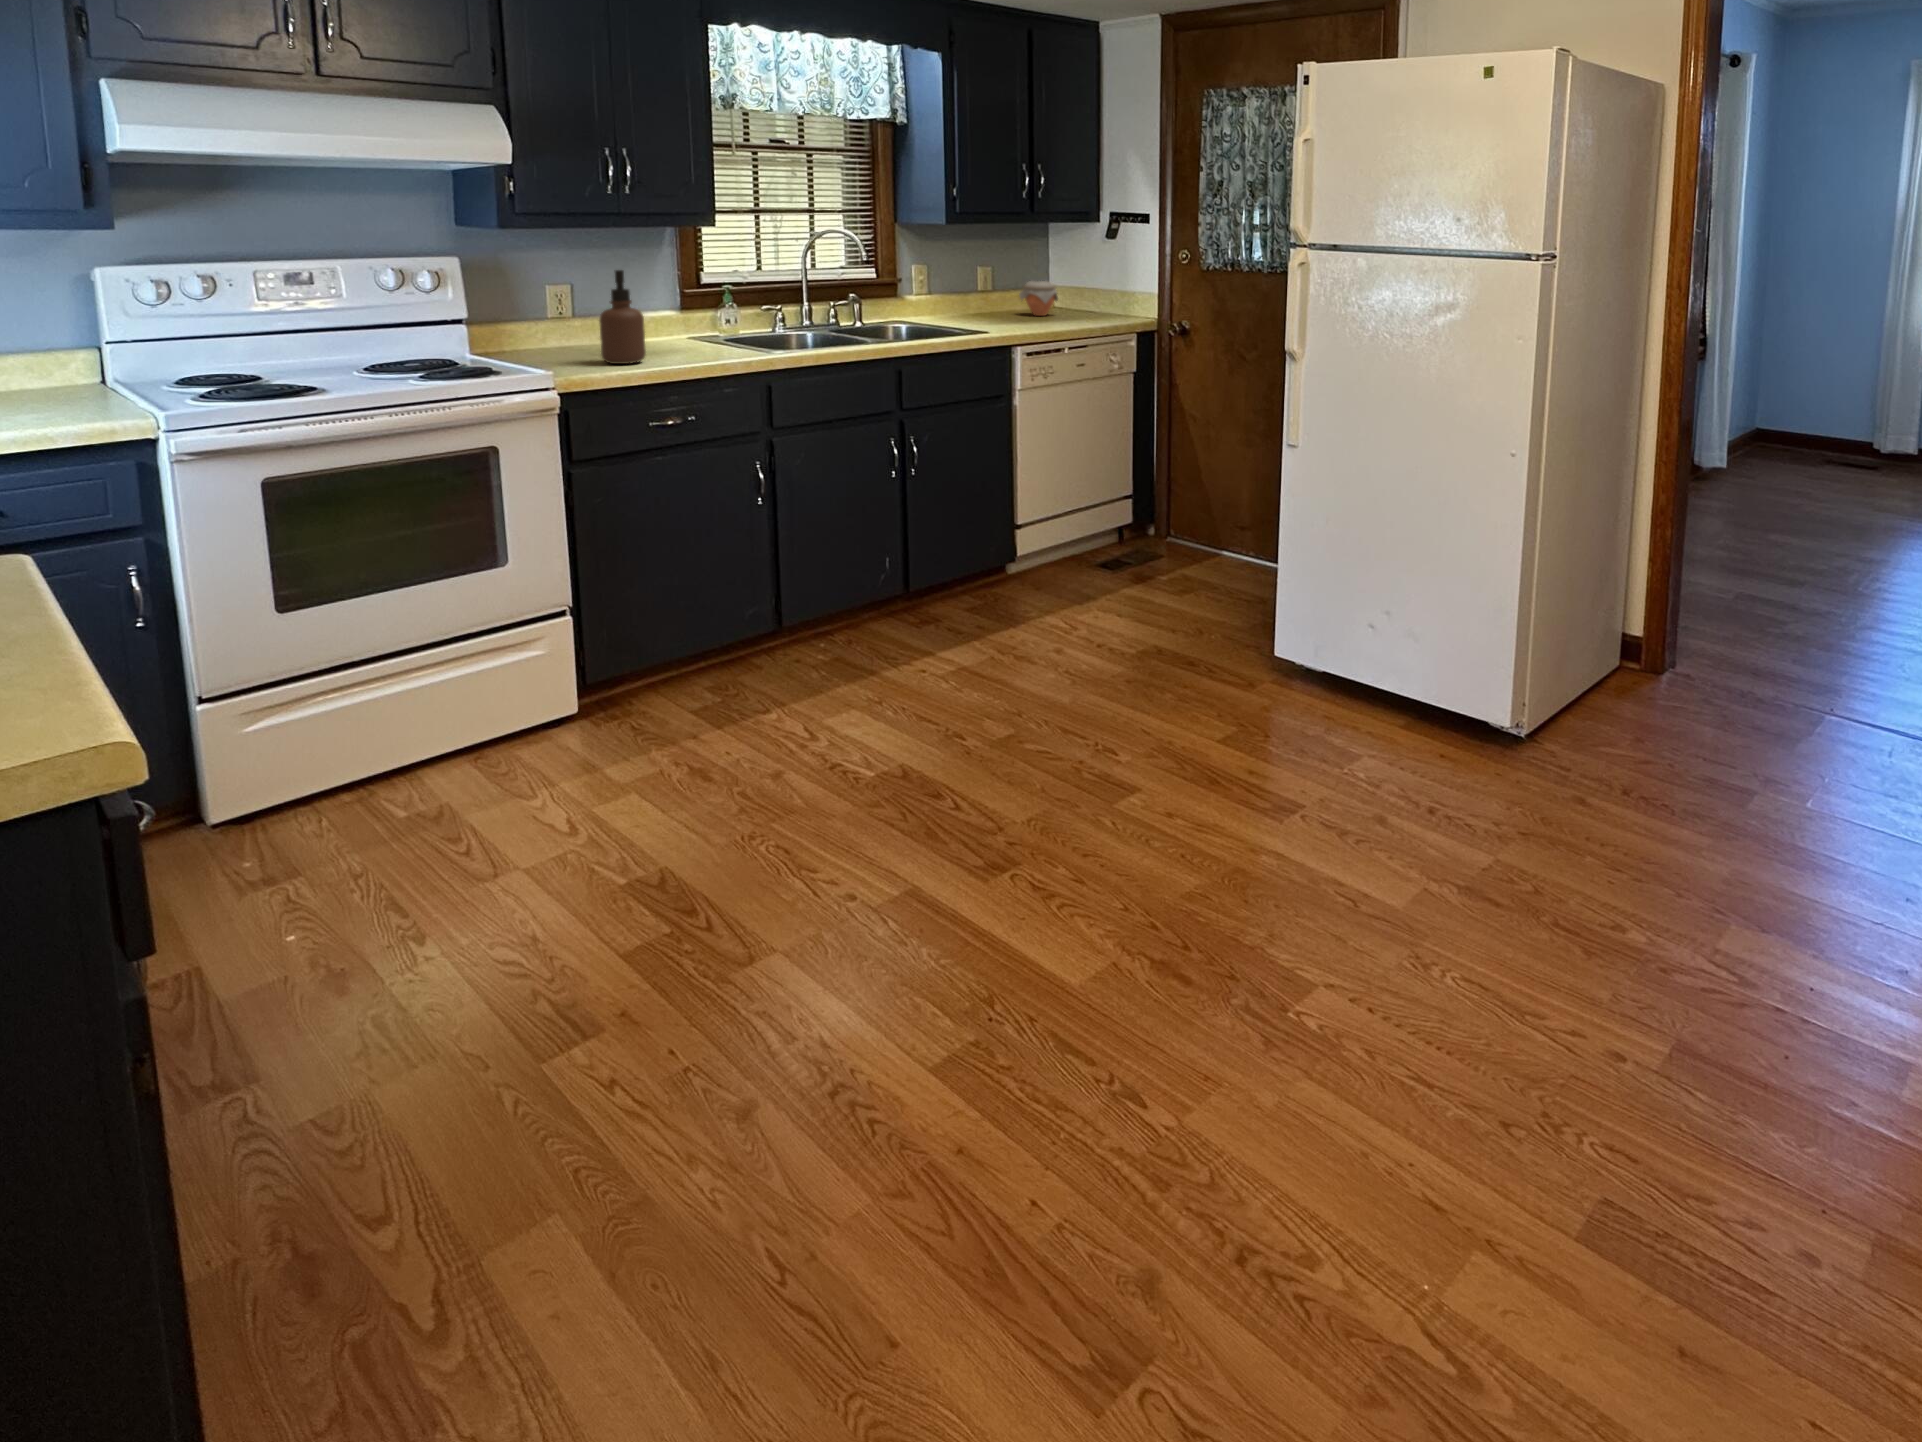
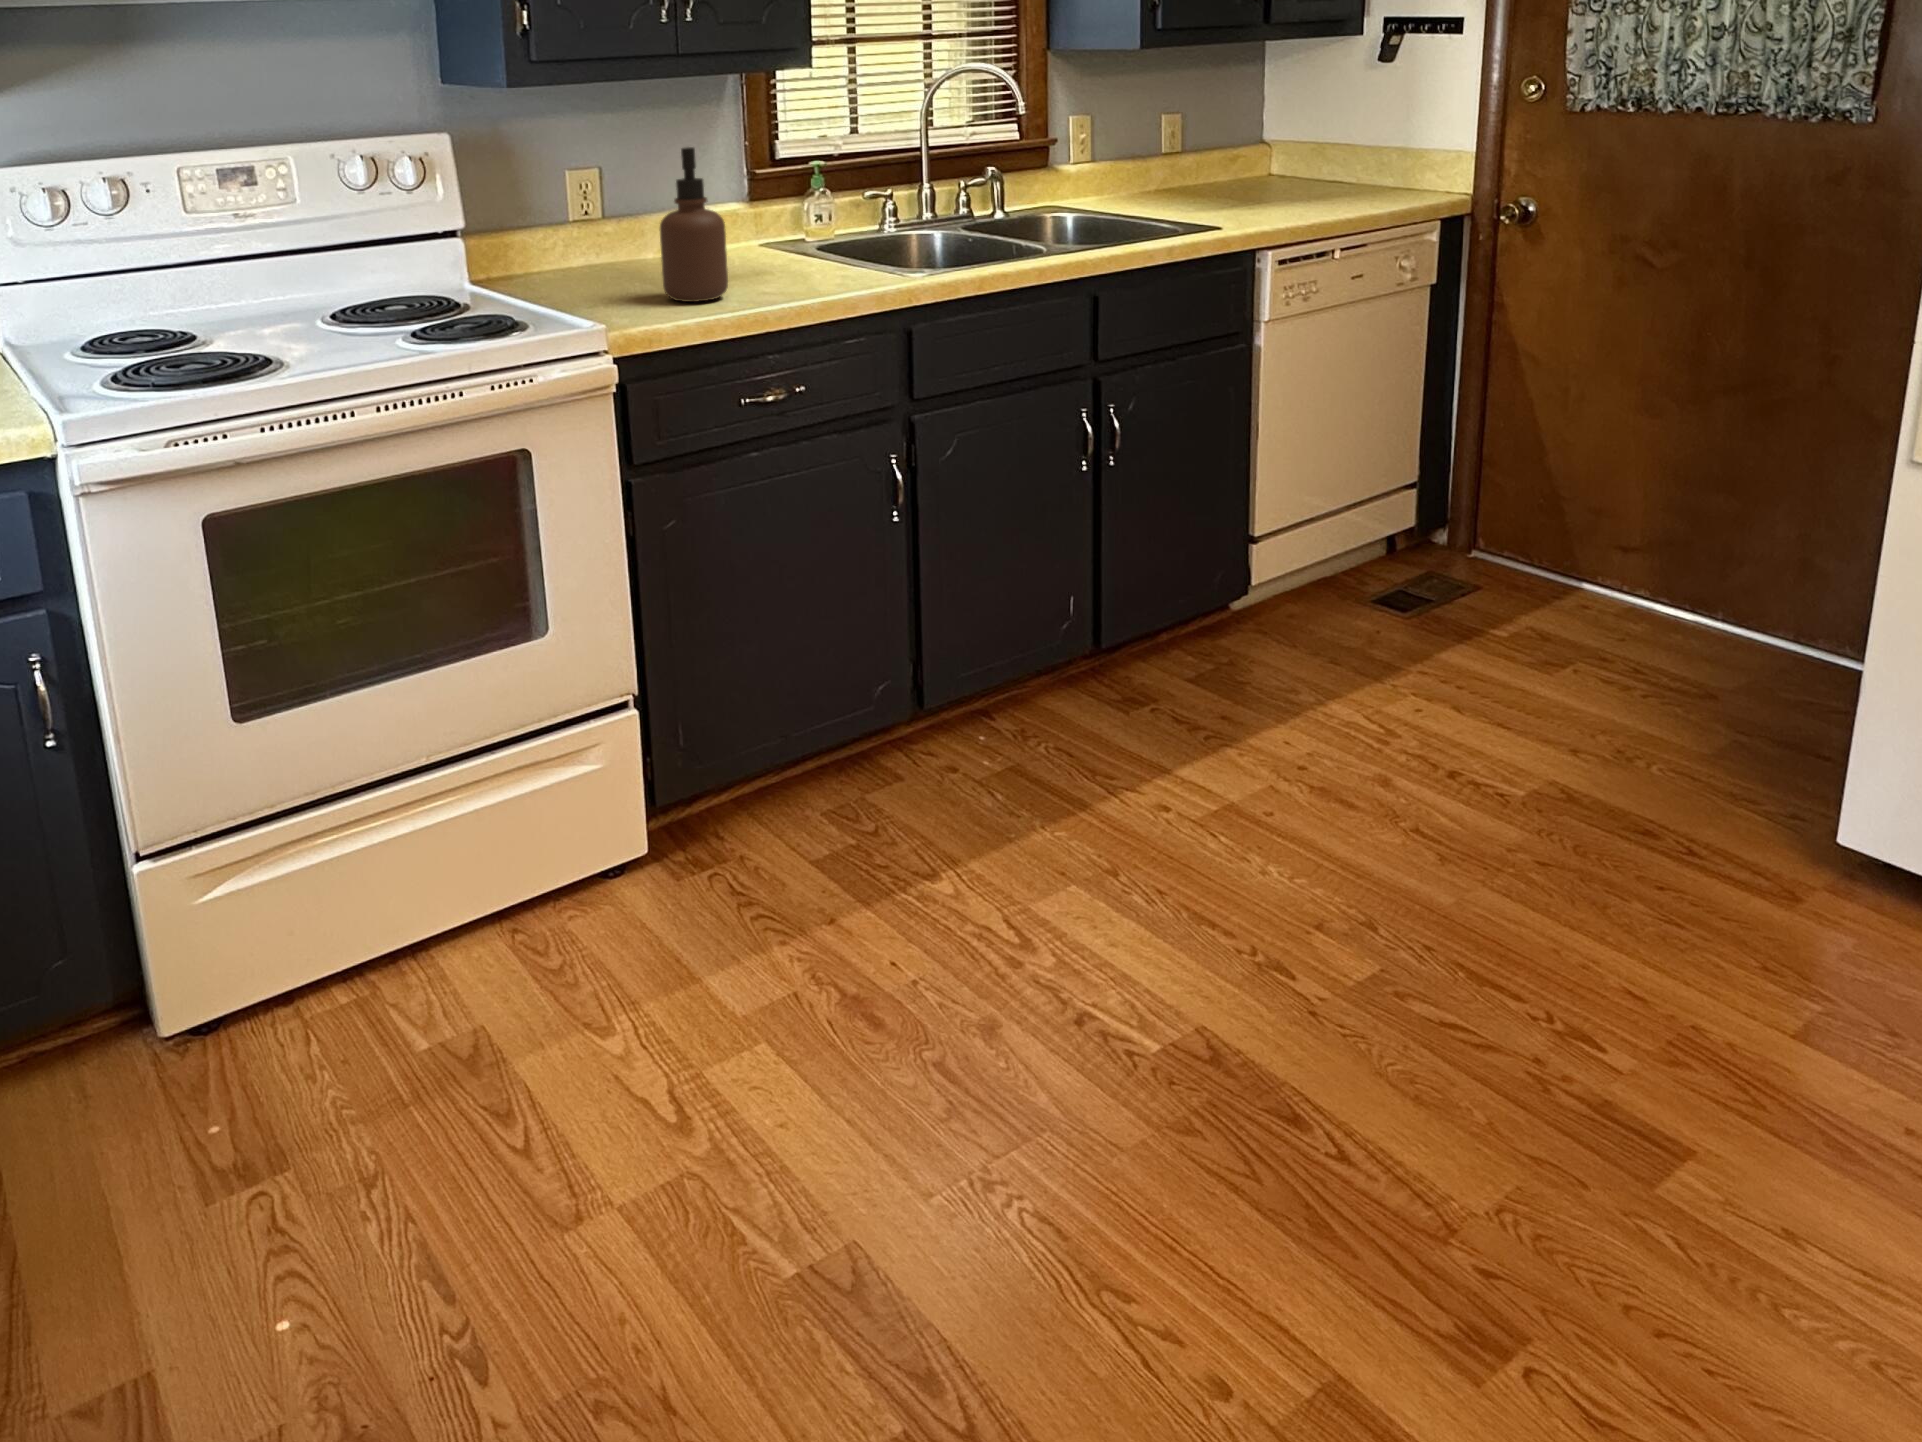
jar: present [1019,281,1058,316] -> none [1231,135,1297,191]

